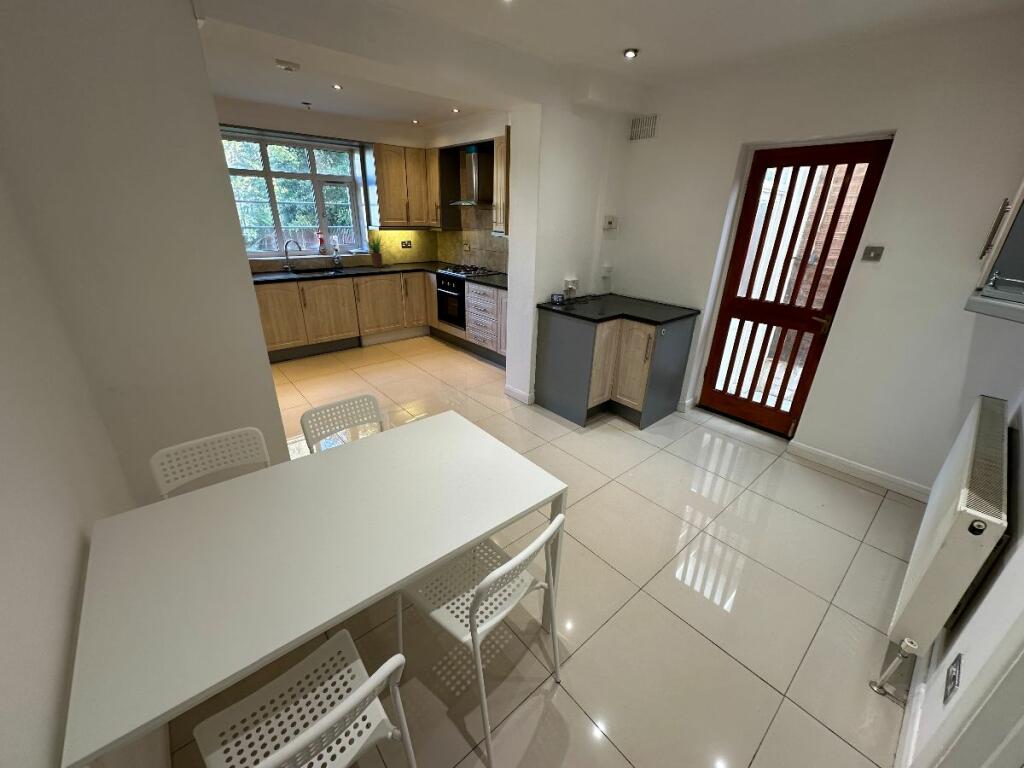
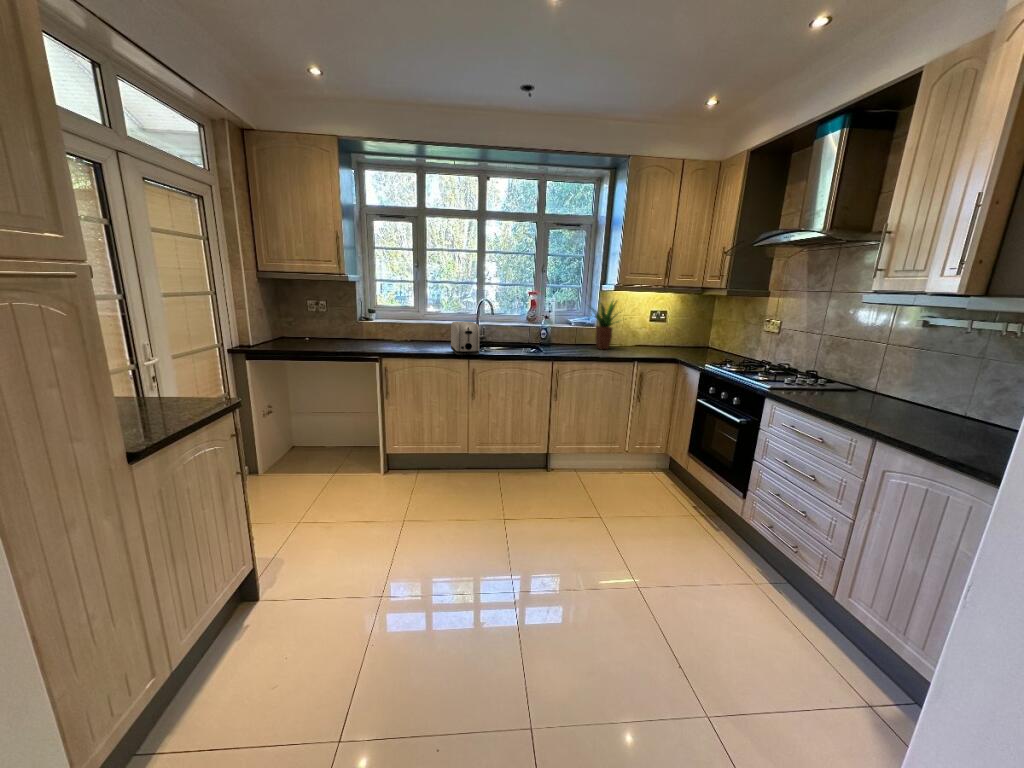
toaster: none [274,256,304,280] -> present [451,322,480,357]

